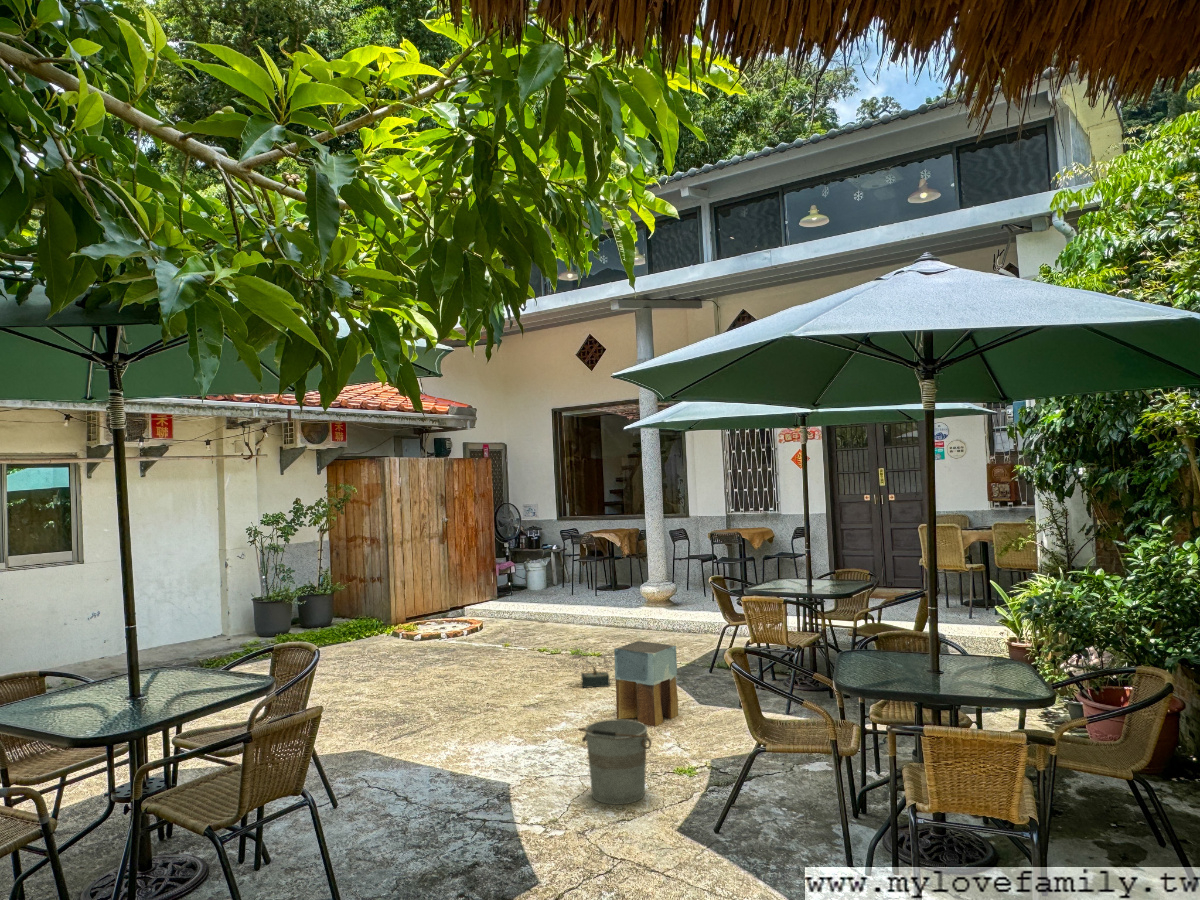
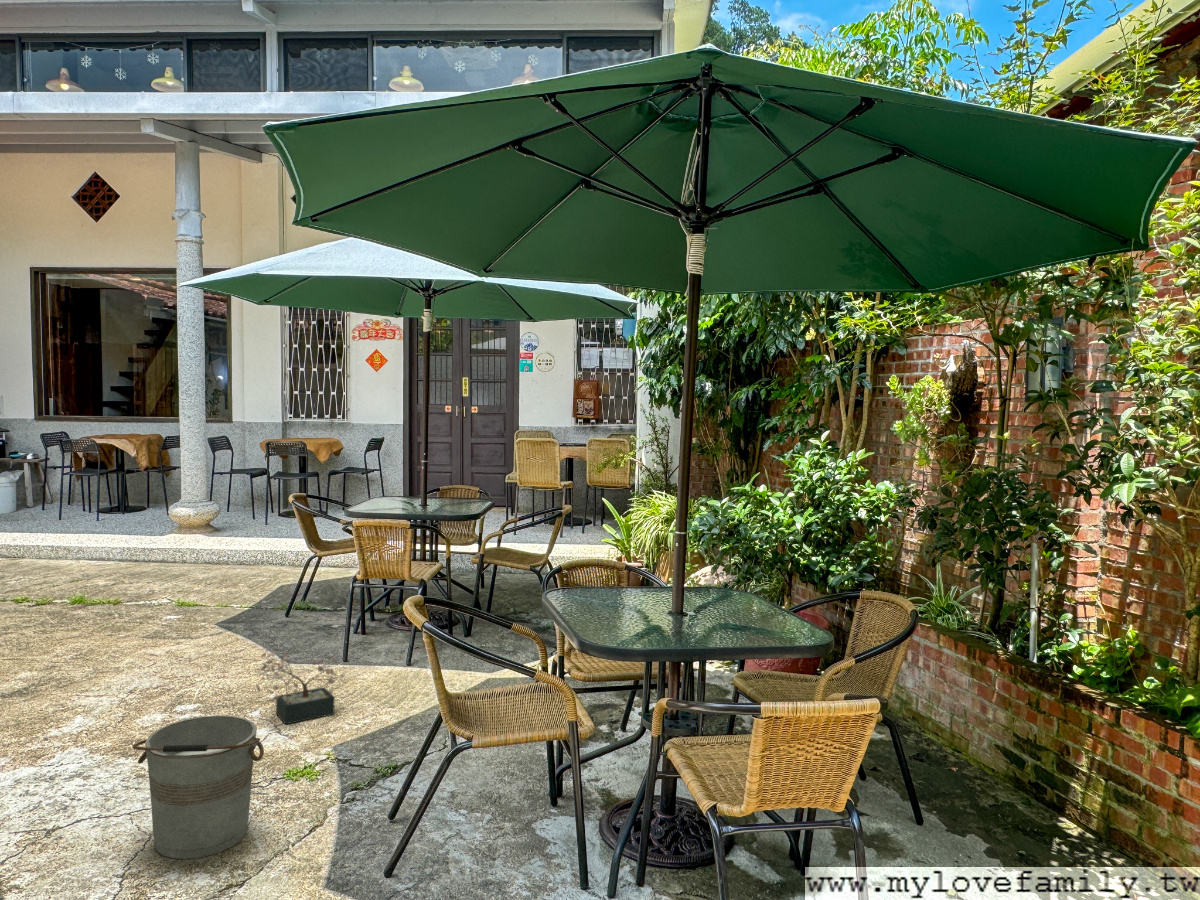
stool: present [614,641,678,726] -> none [169,585,265,704]
decorative plant: present [570,646,612,688] -> present [256,650,344,724]

